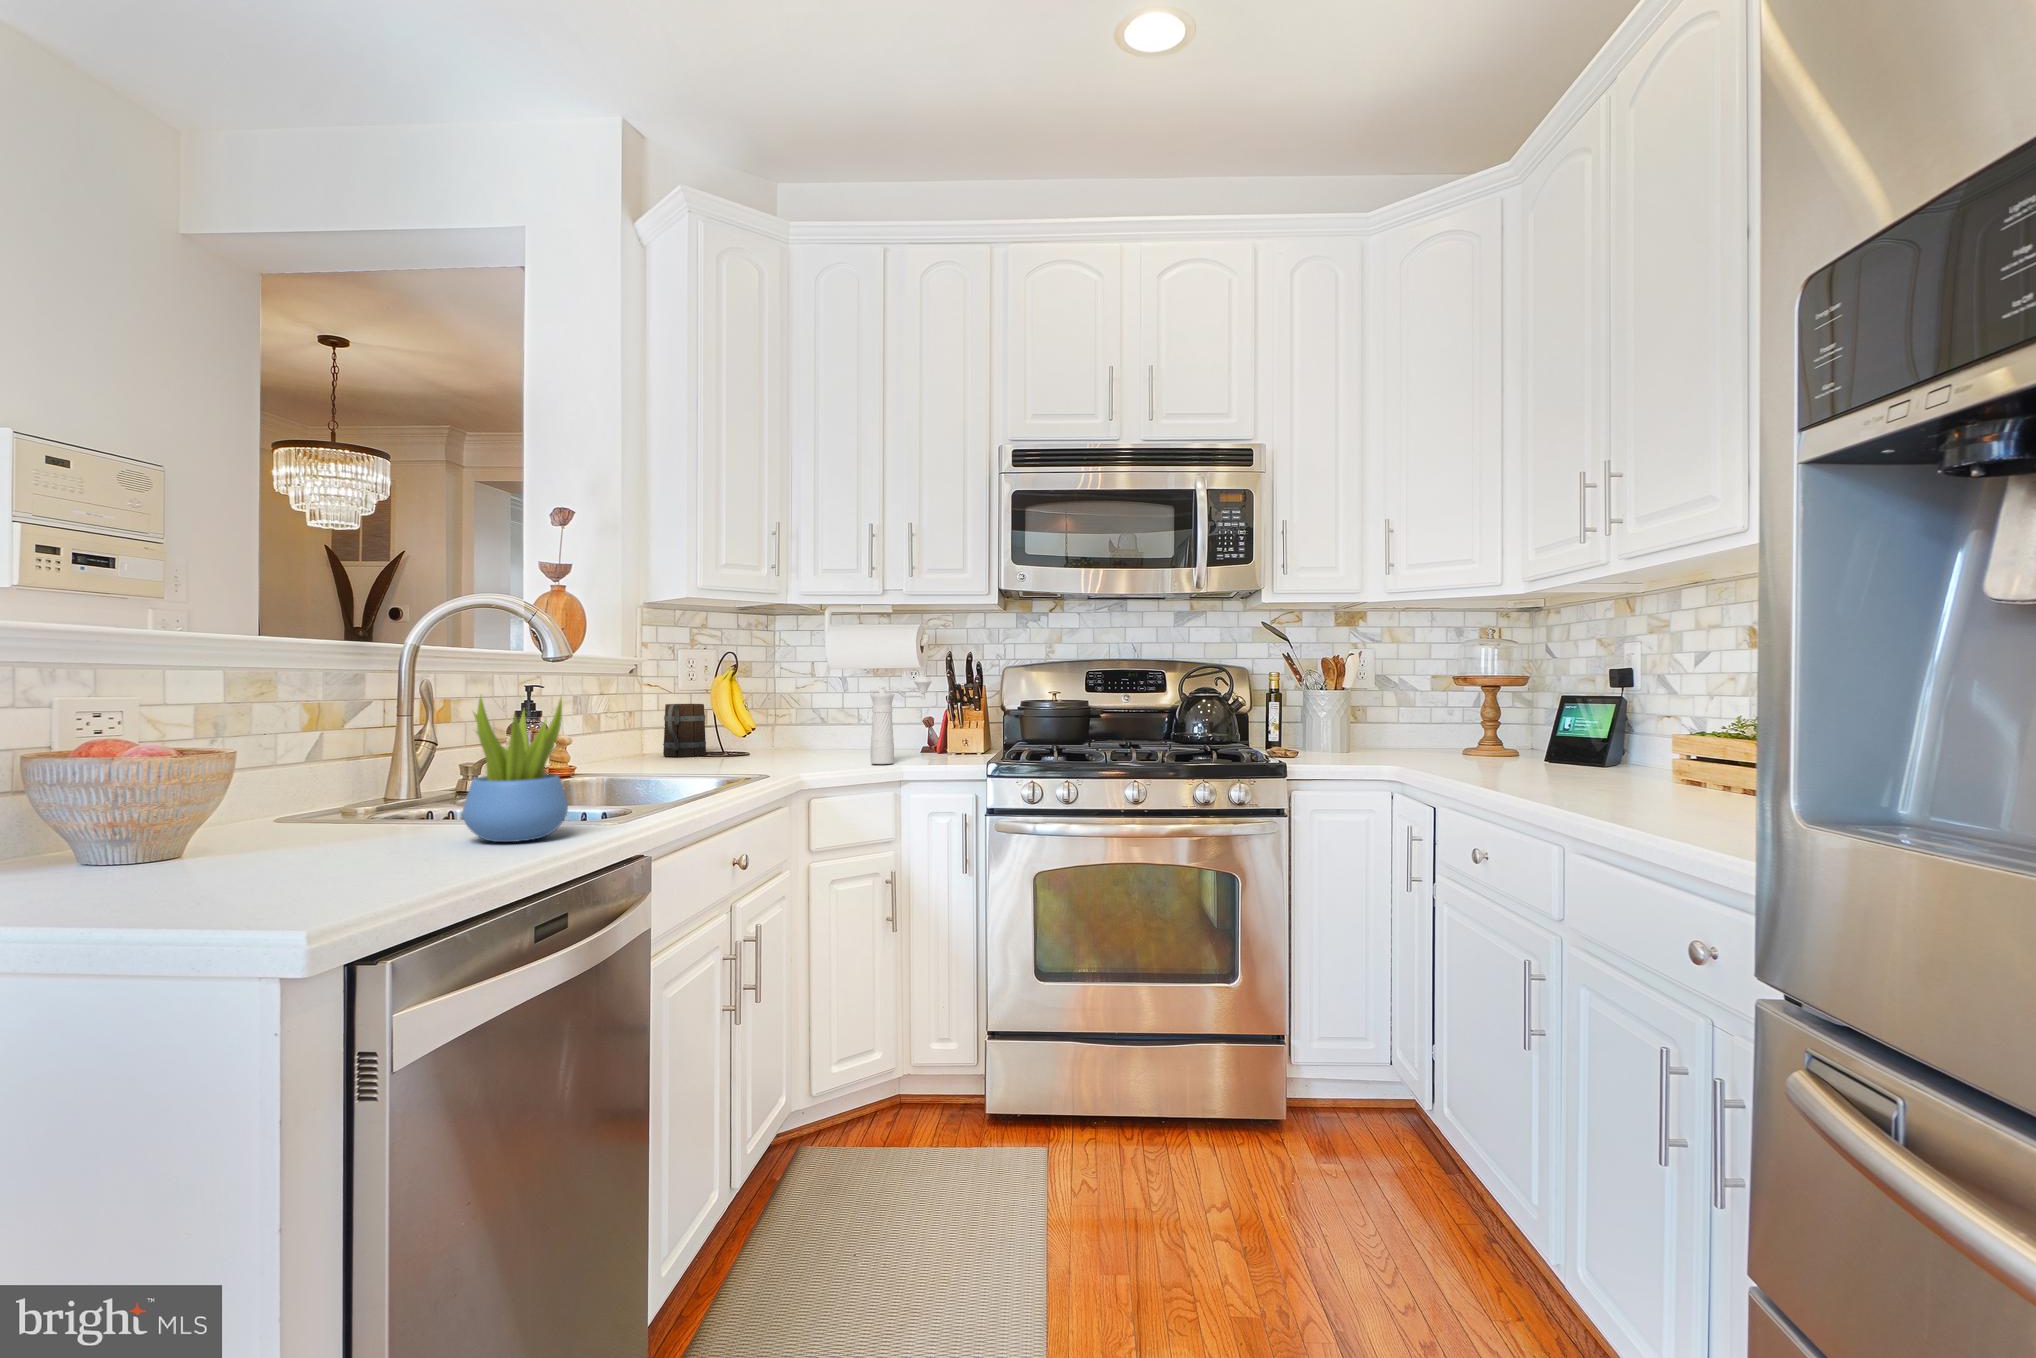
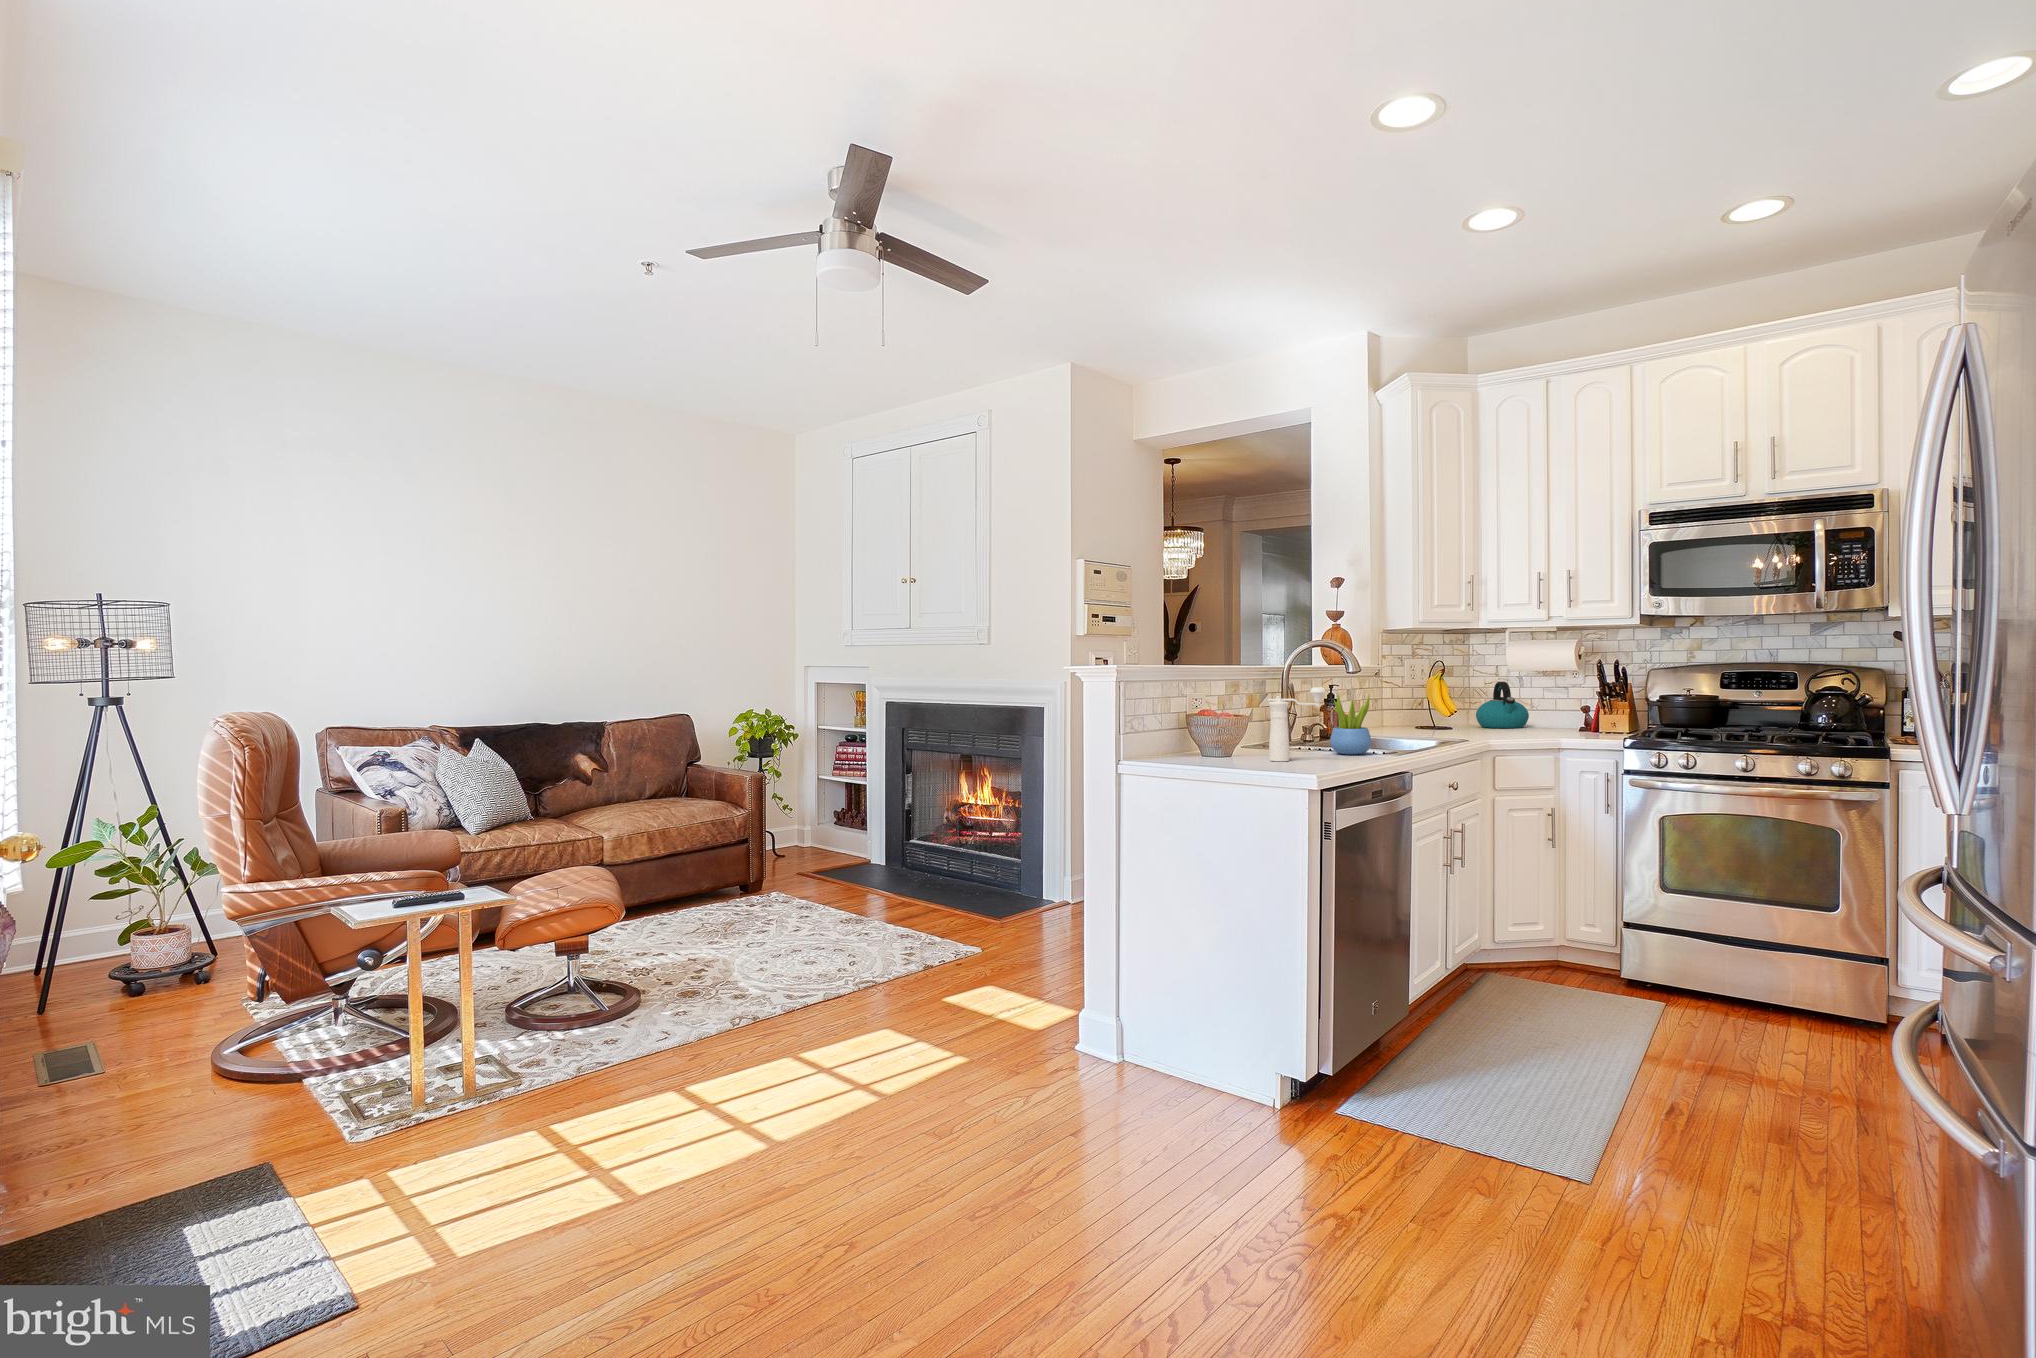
pepper mill: present [870,677,932,764] -> present [1268,687,1326,761]
kettle: none [783,683,855,752] -> present [1476,681,1529,728]
mug: present [663,704,706,757] -> none [1396,695,1424,728]

